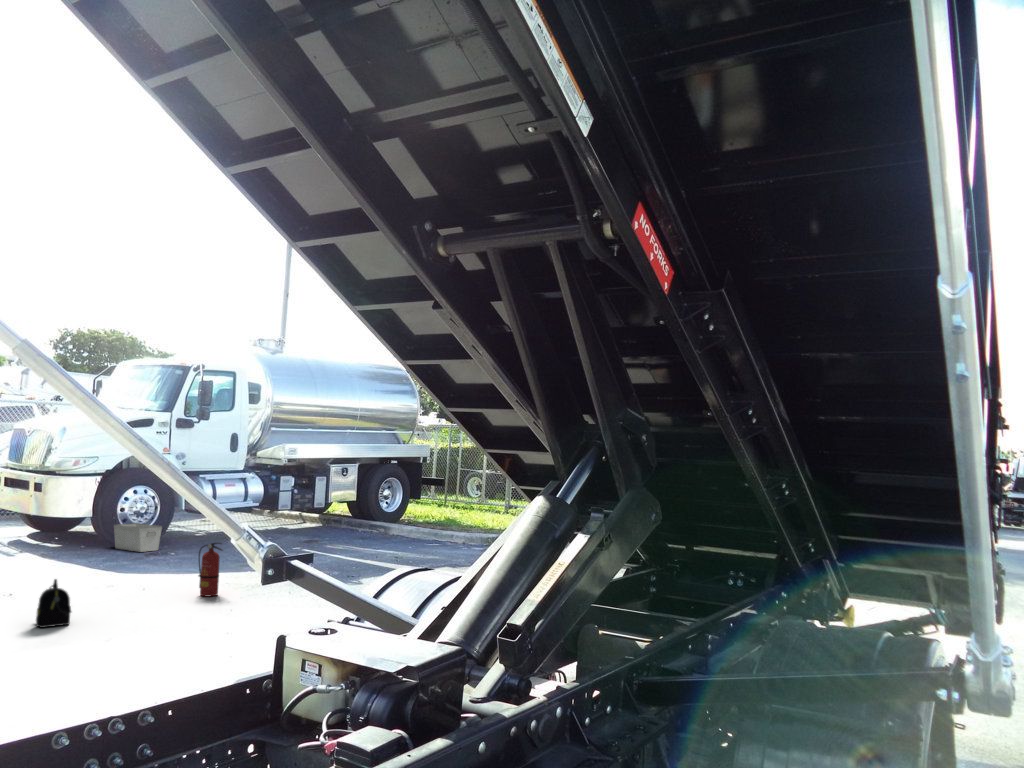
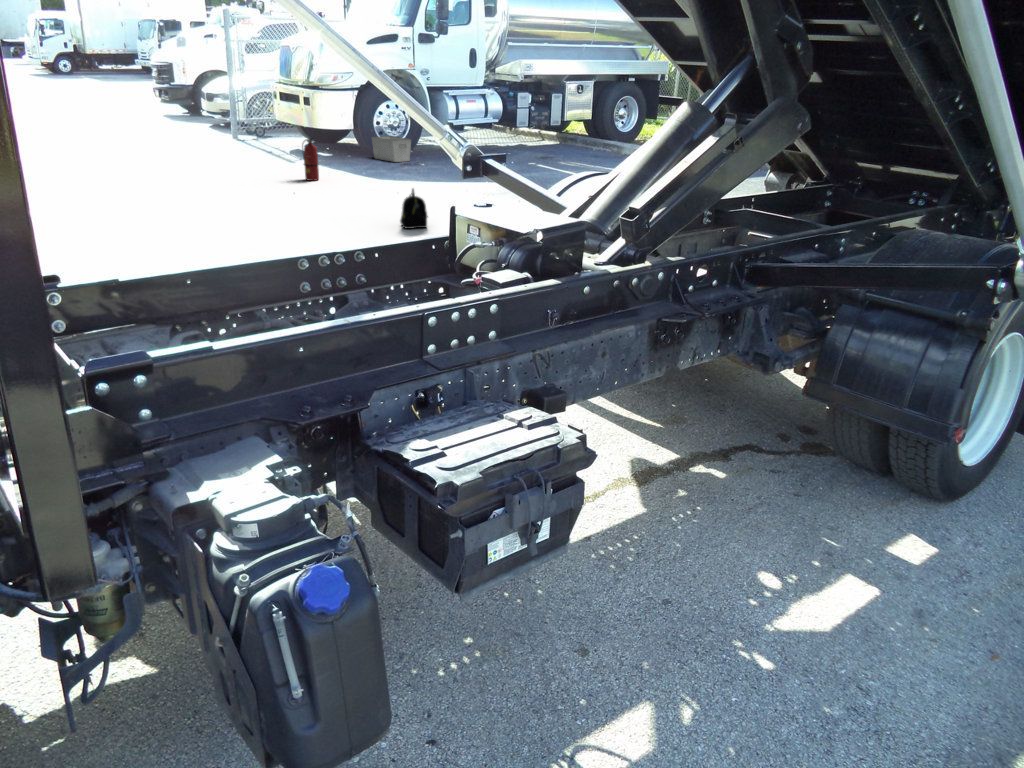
fire extinguisher: present [199,542,222,596] -> present [303,138,319,181]
backpack: present [36,579,71,628] -> present [400,189,428,229]

